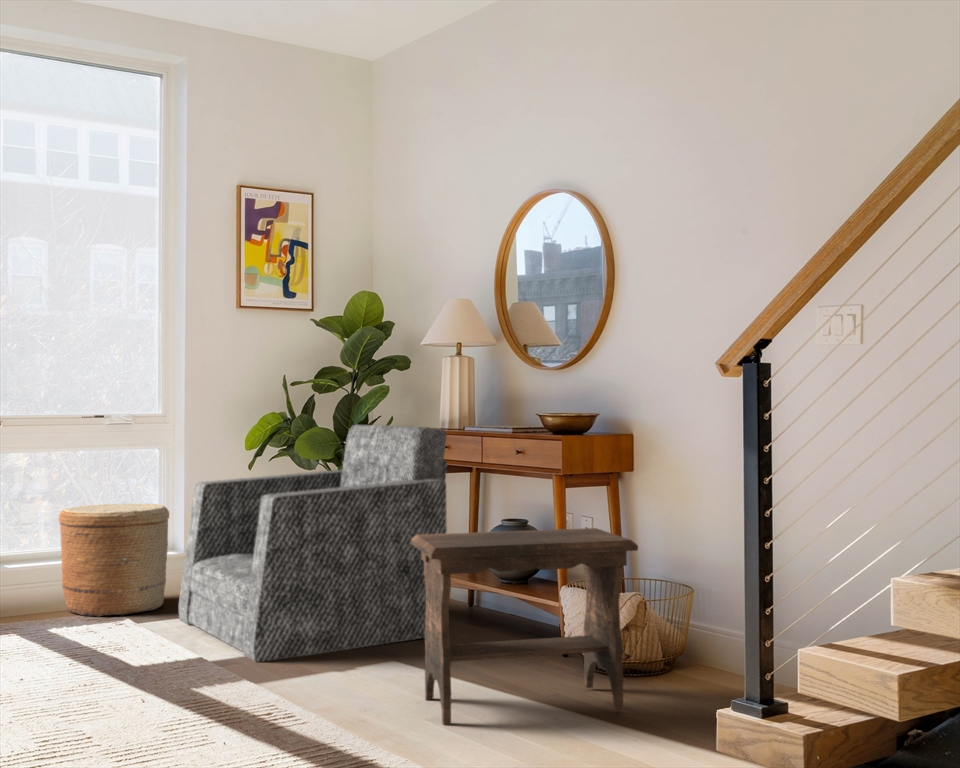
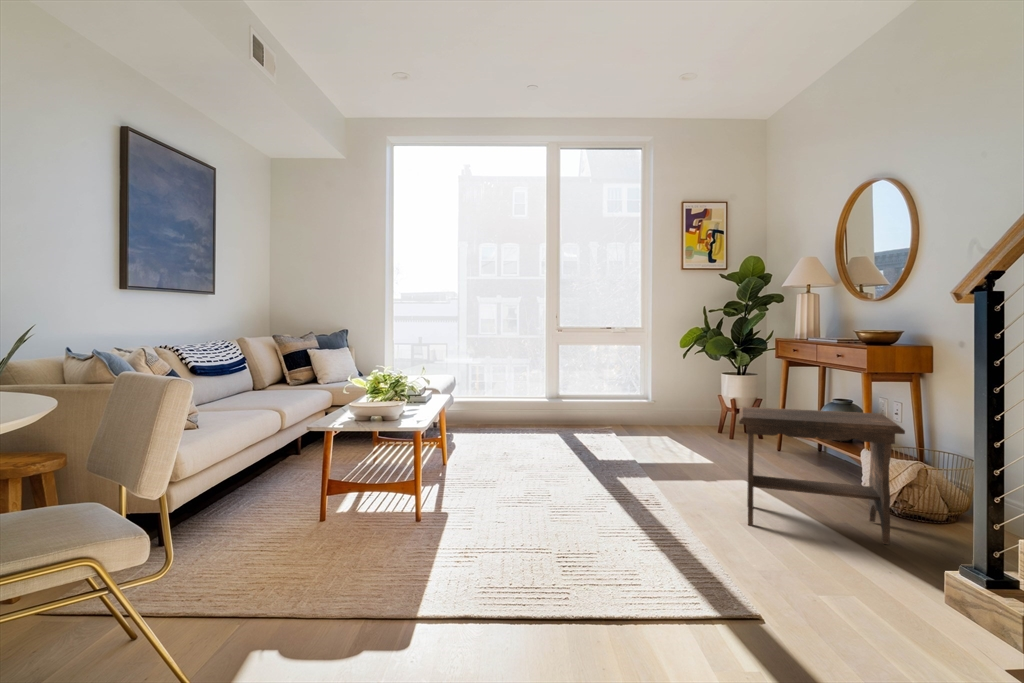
armchair: present [179,424,447,662] -> none [639,336,794,467]
woven basket: present [59,504,169,617] -> none [587,374,640,430]

